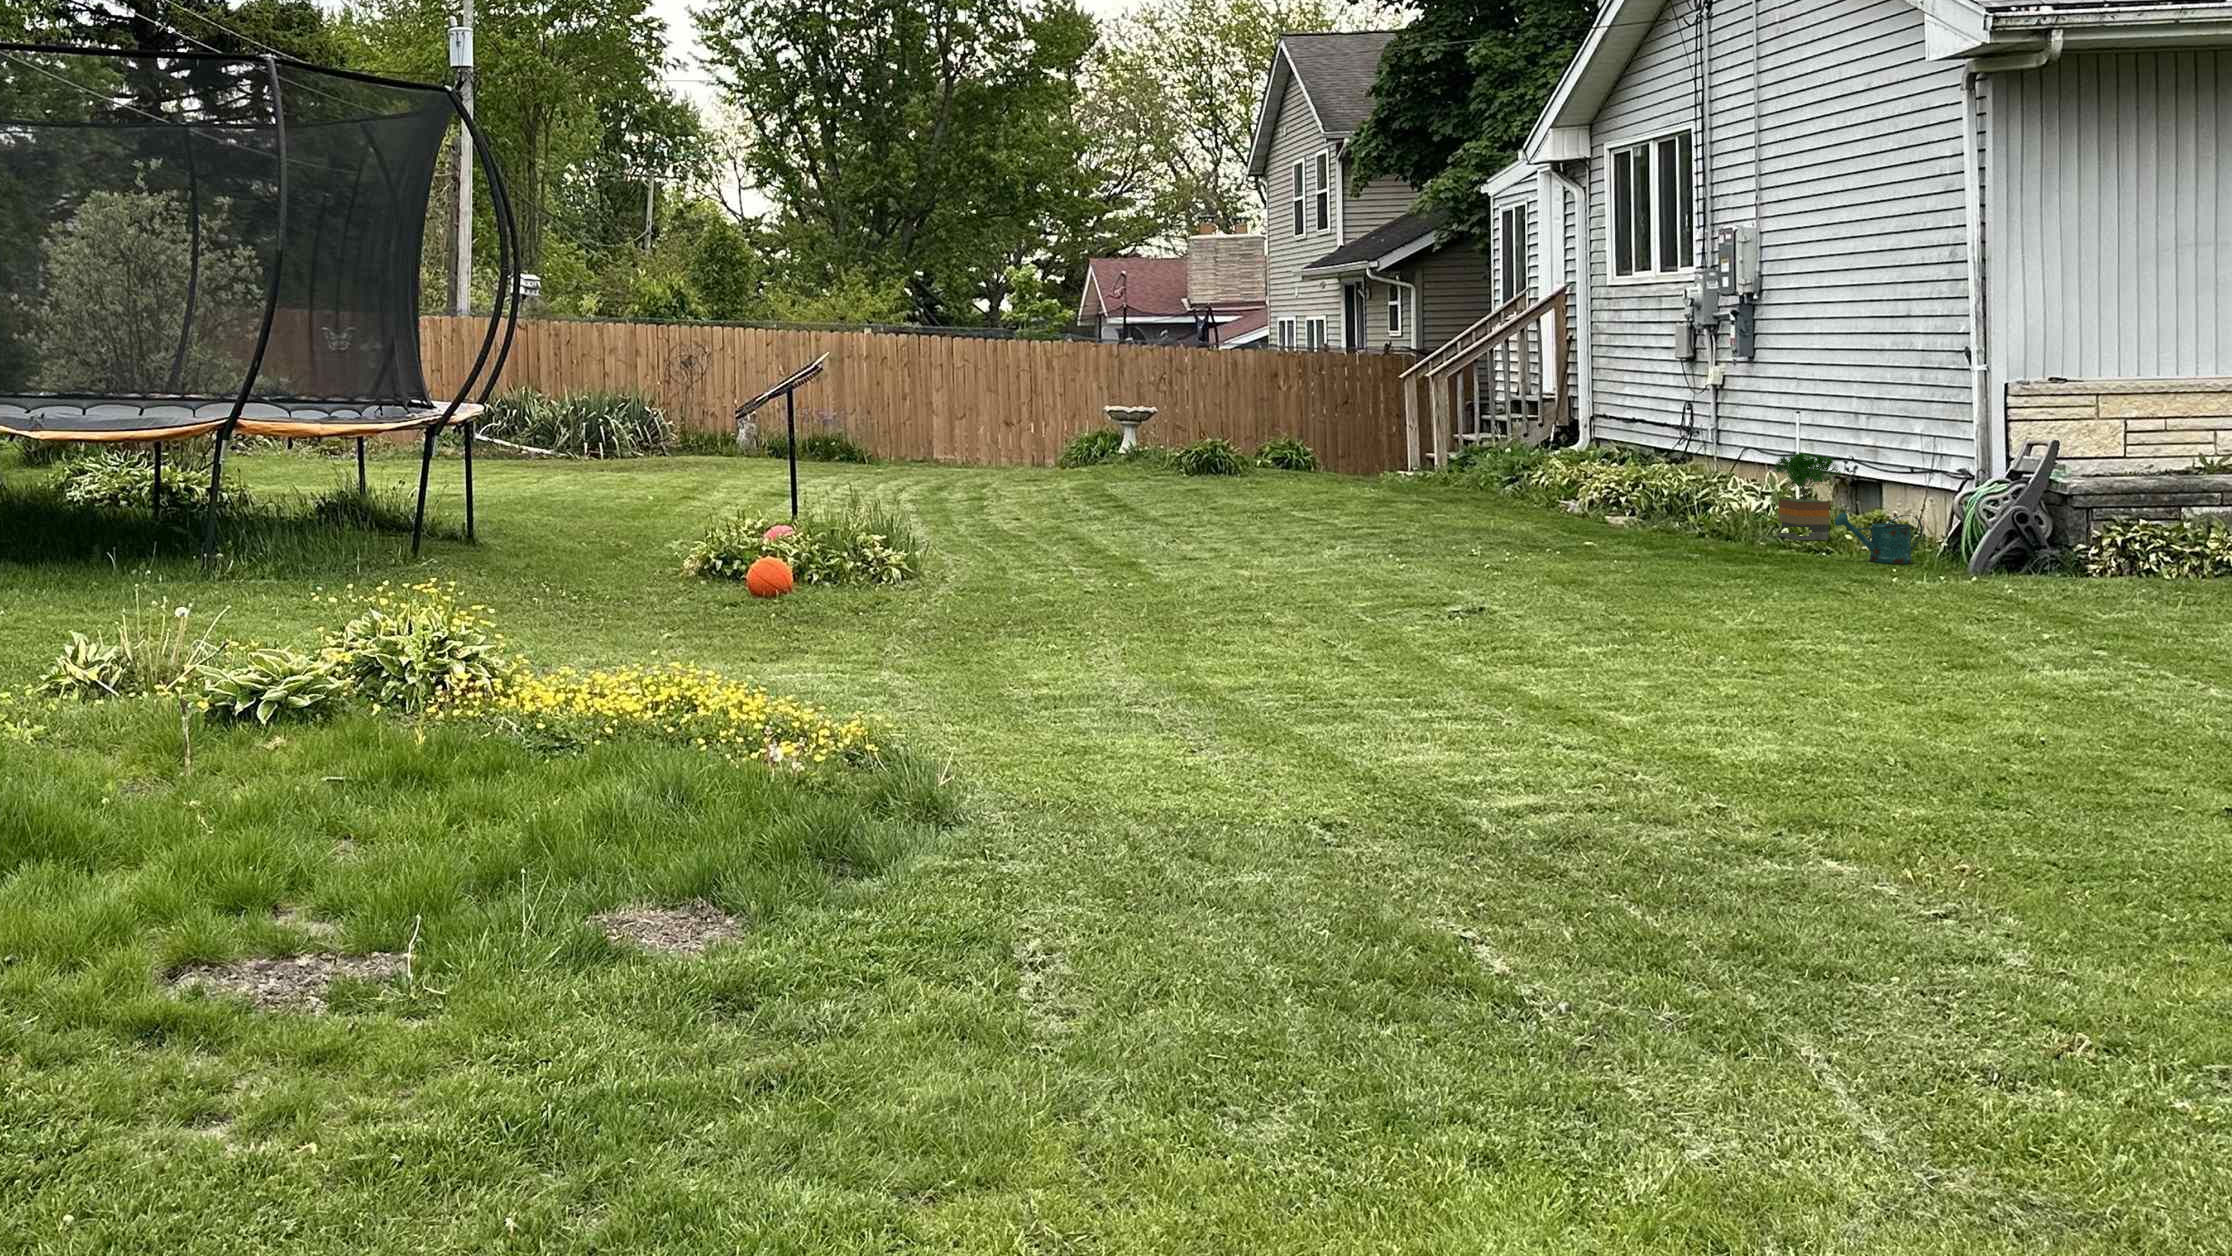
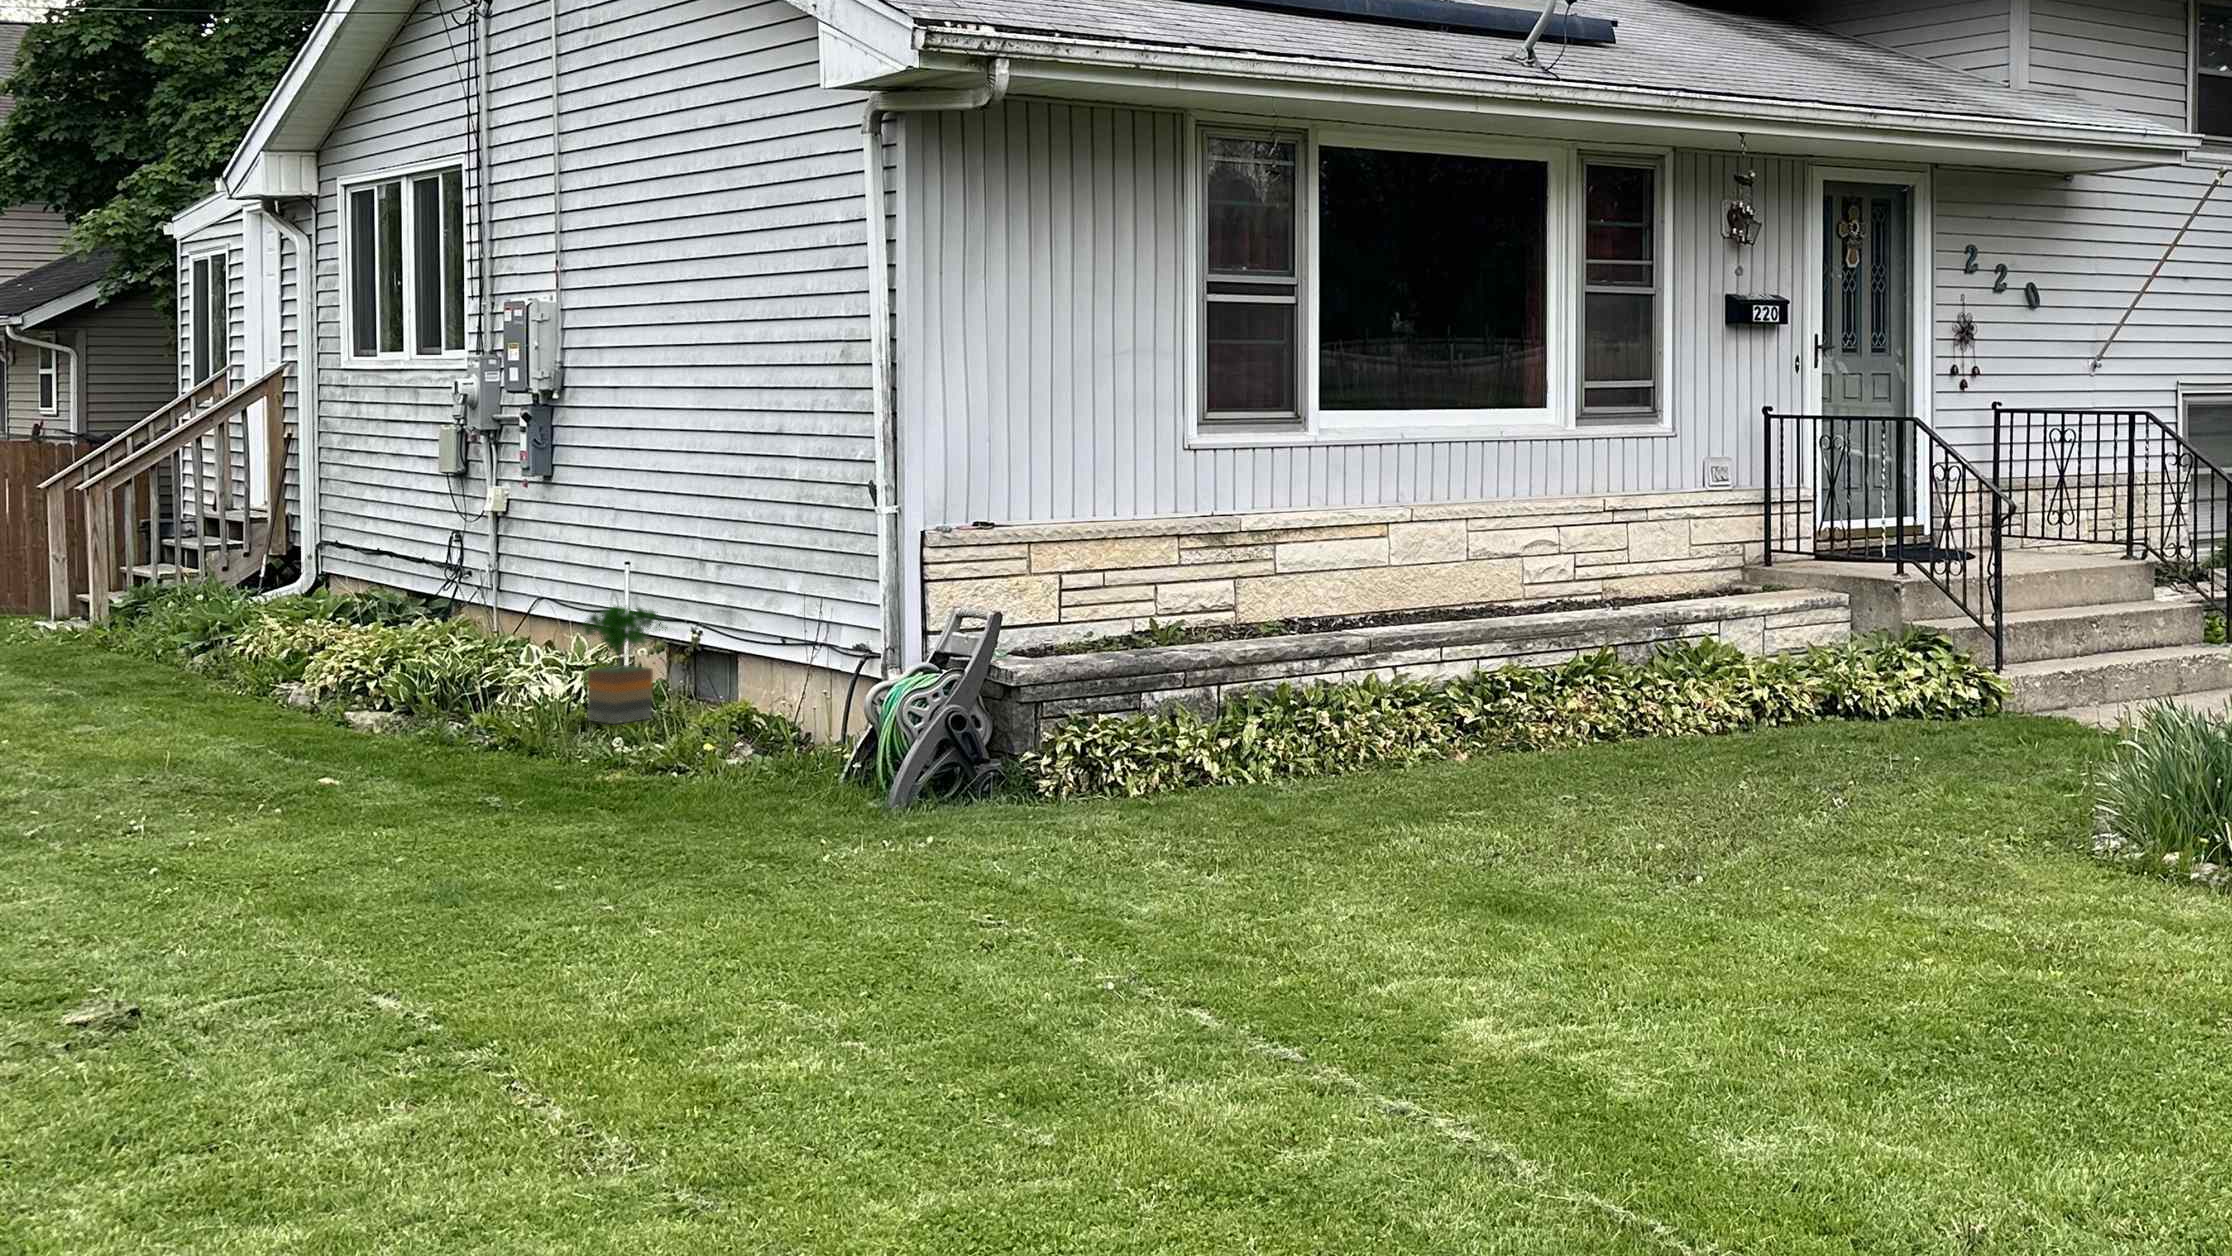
watering can: present [1835,513,1922,564] -> none [668,689,775,758]

